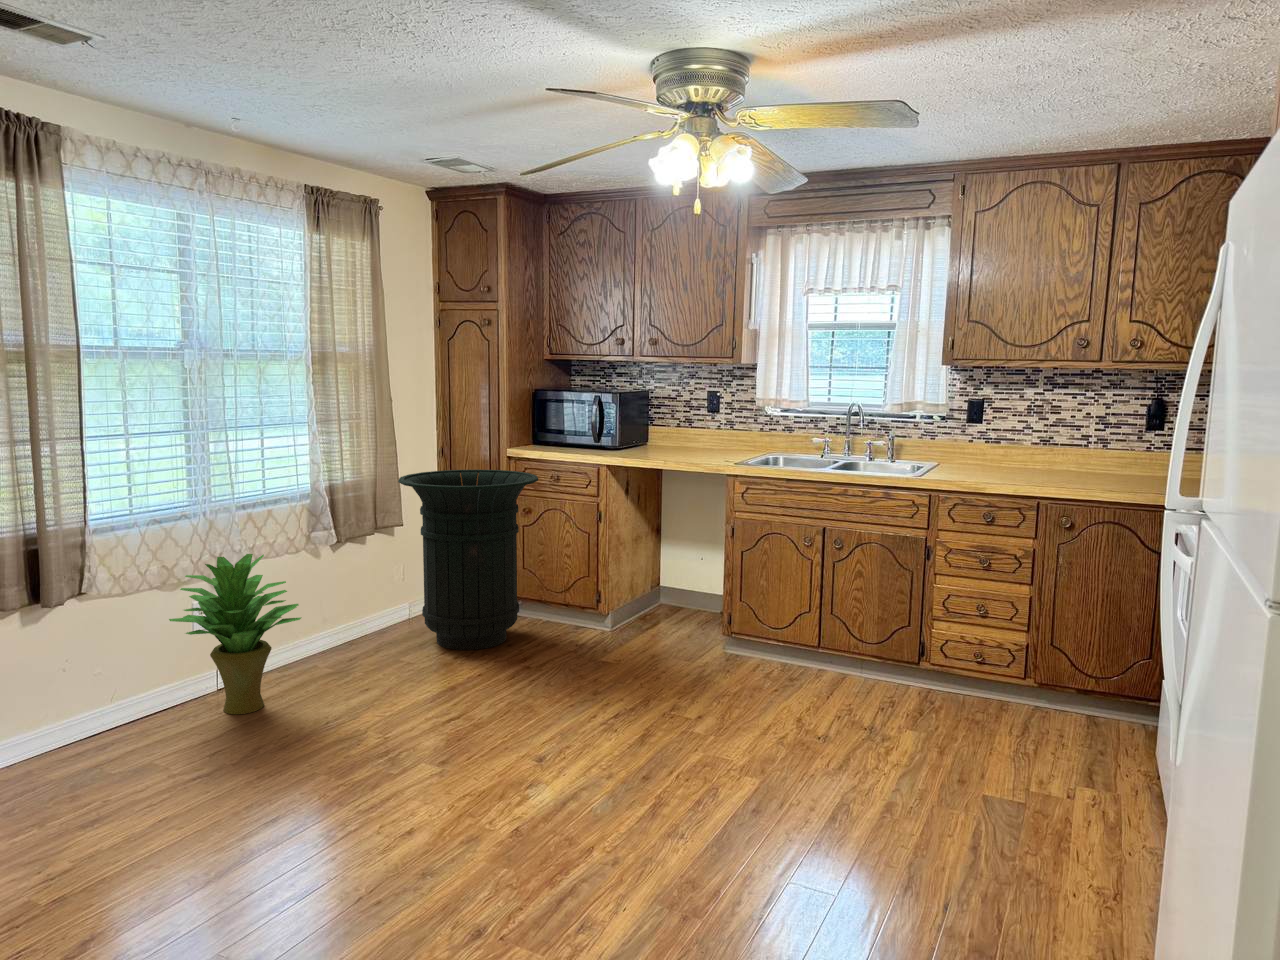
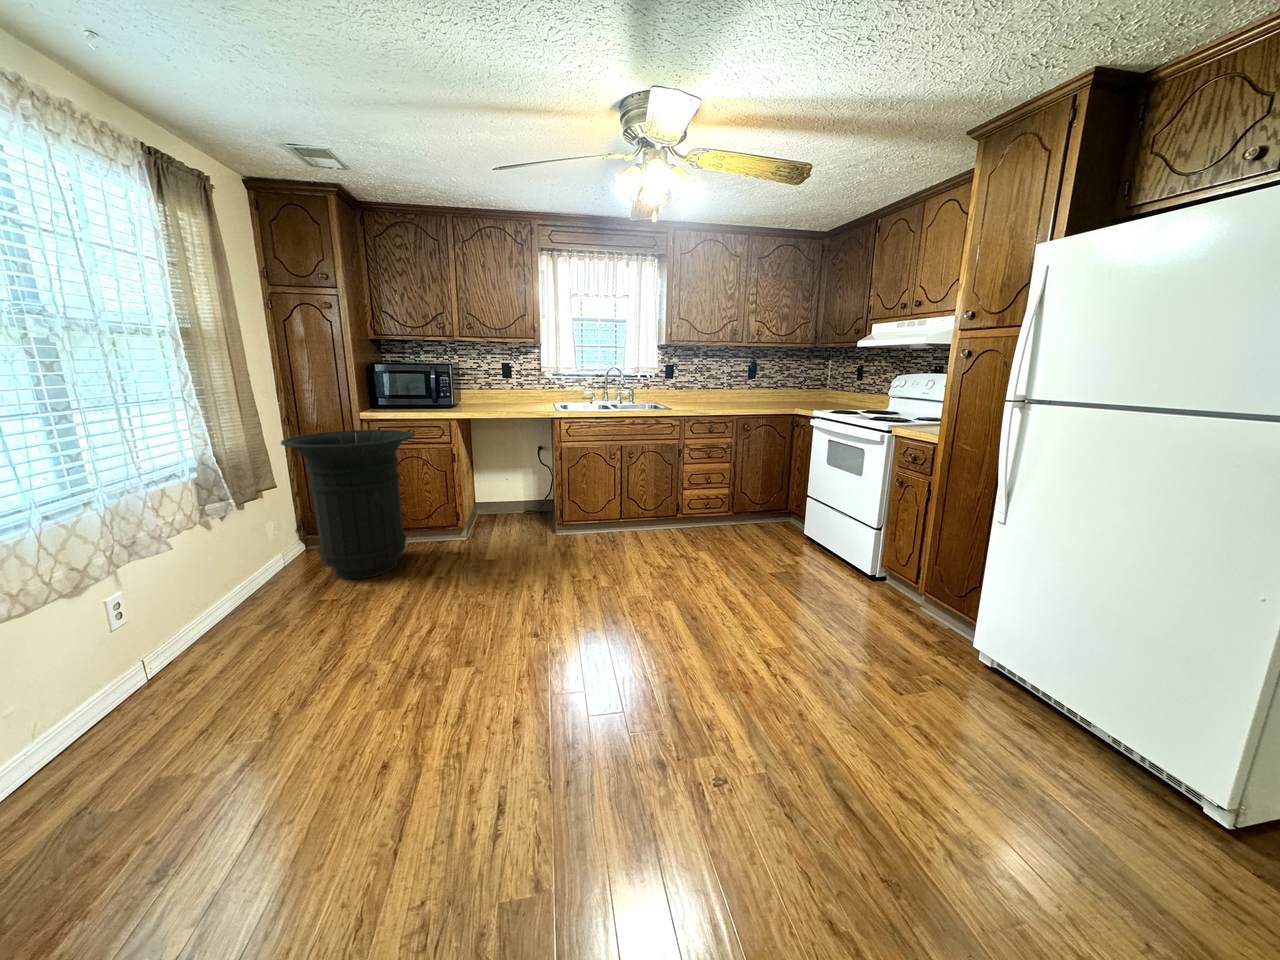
potted plant: present [169,554,301,714] -> none [112,530,277,698]

